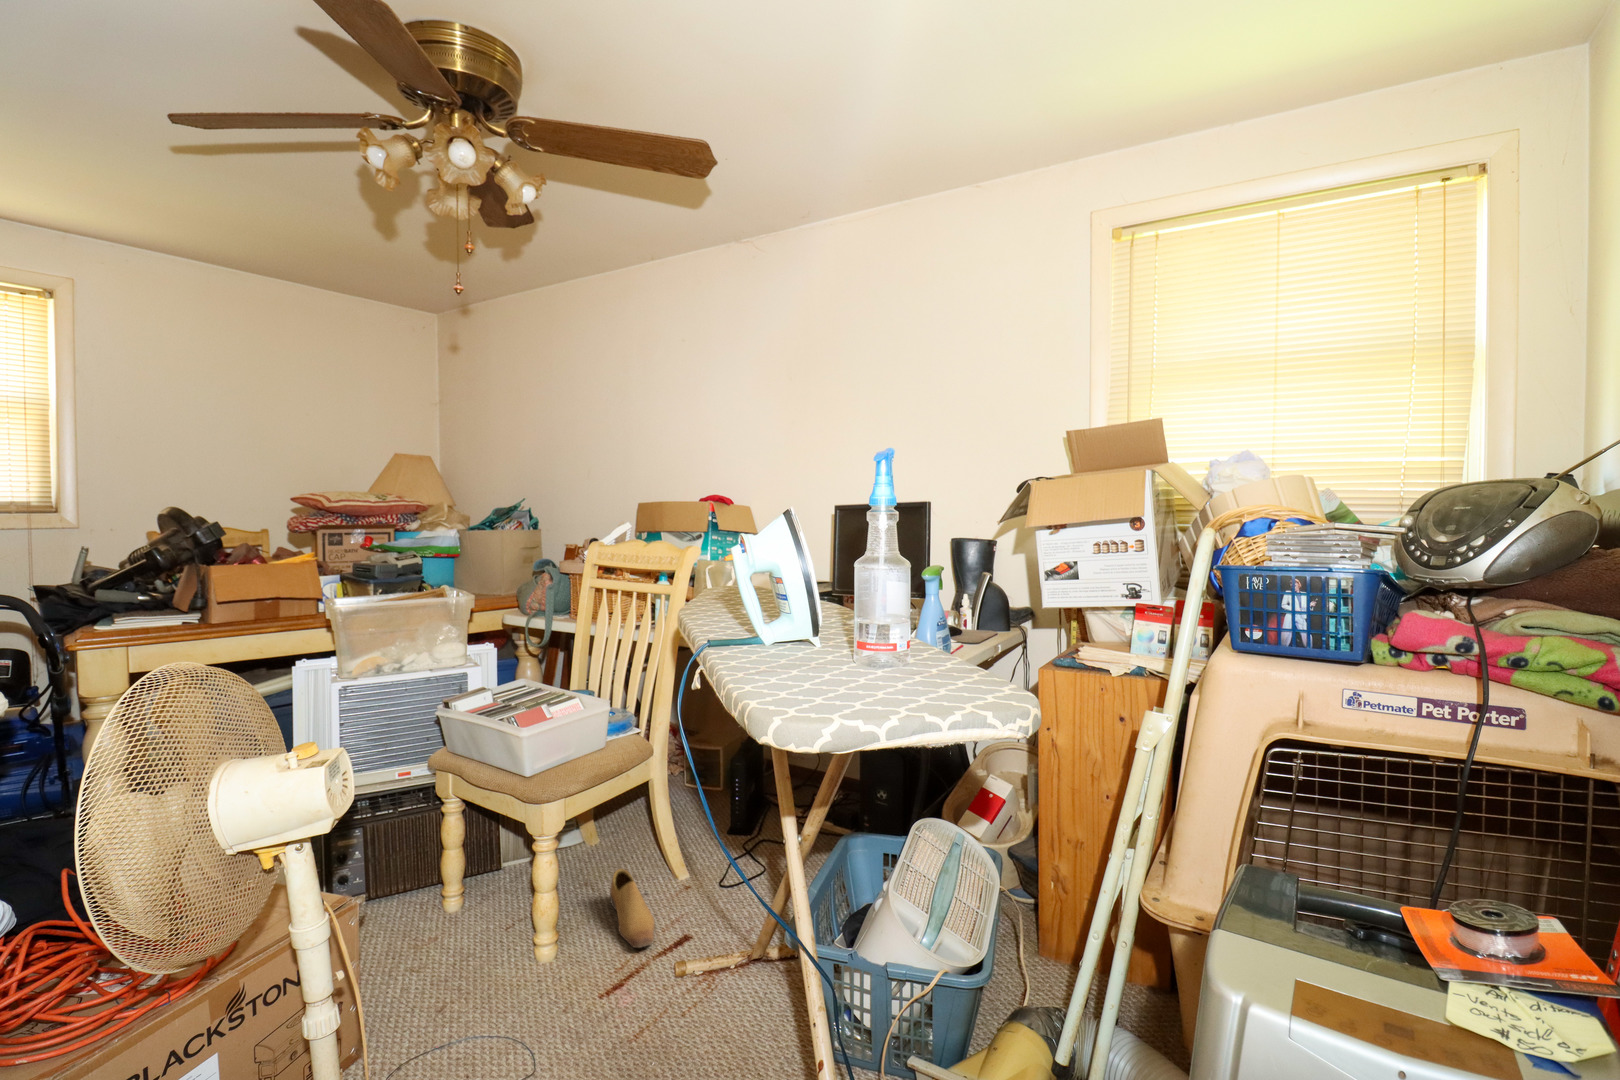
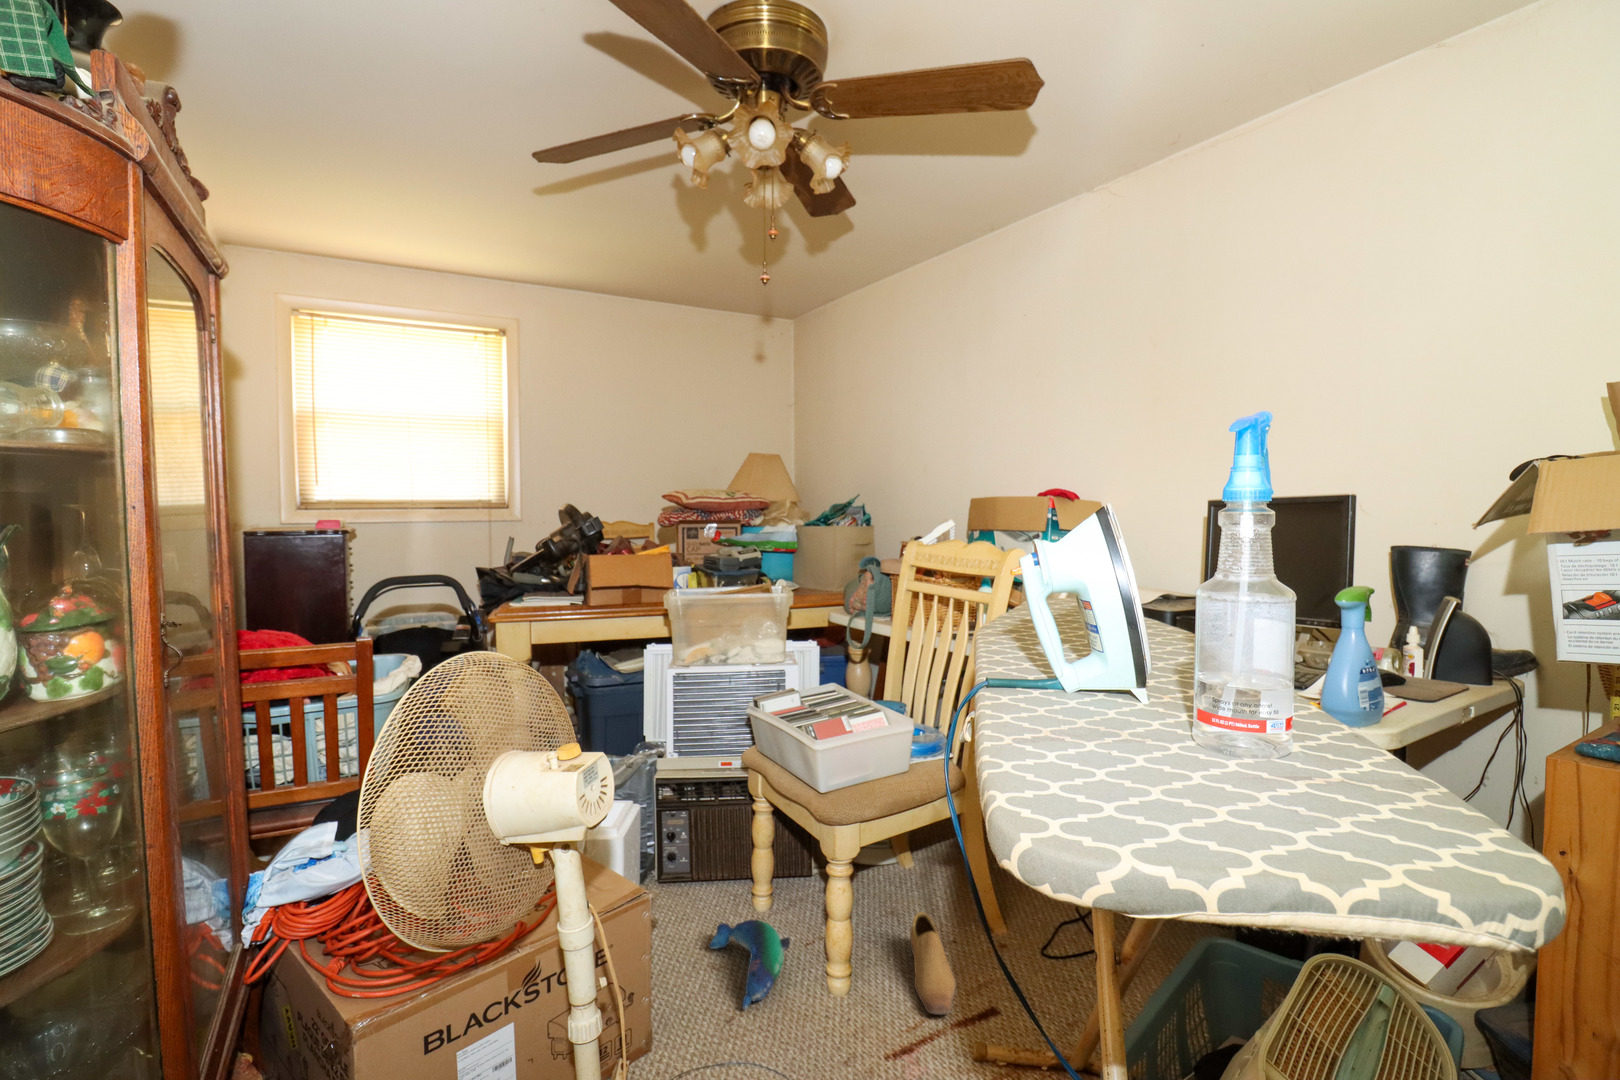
plush toy: none [404,913,497,996] -> present [709,920,790,1009]

